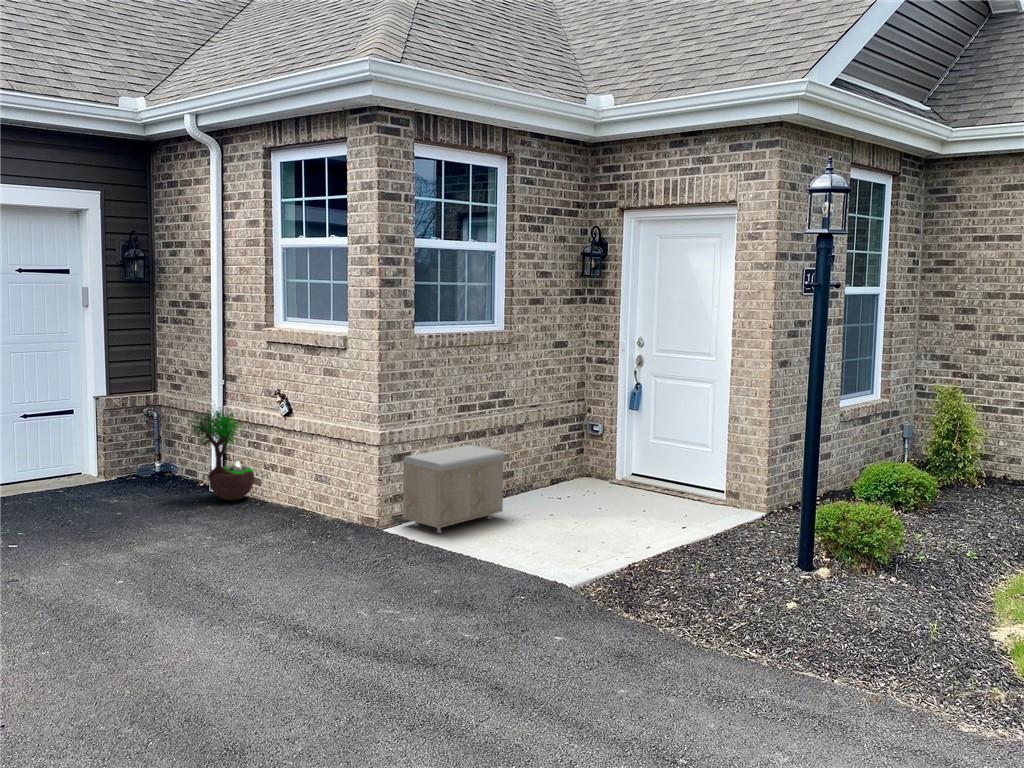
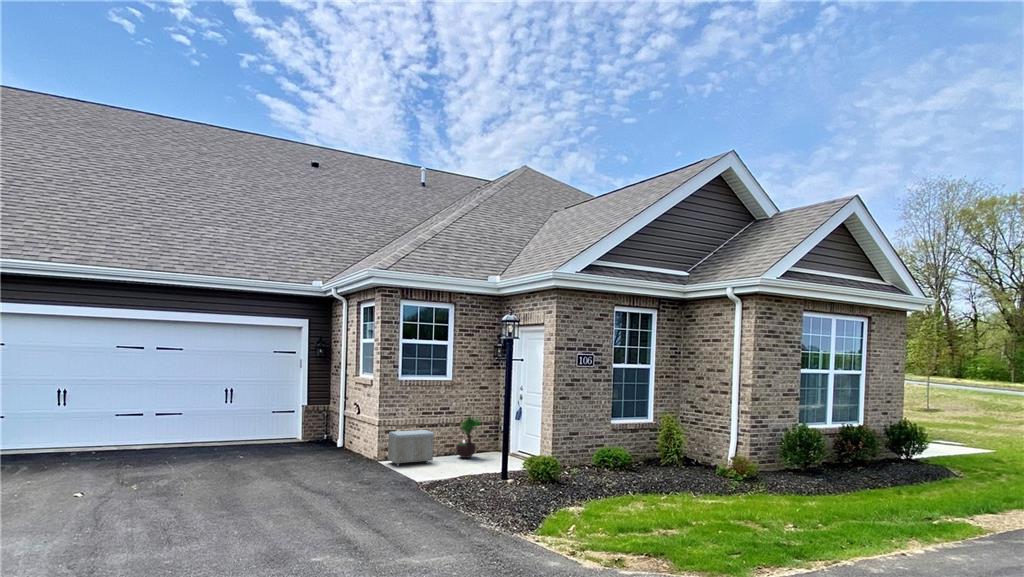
potted tree: present [190,410,254,500] -> present [456,416,480,458]

